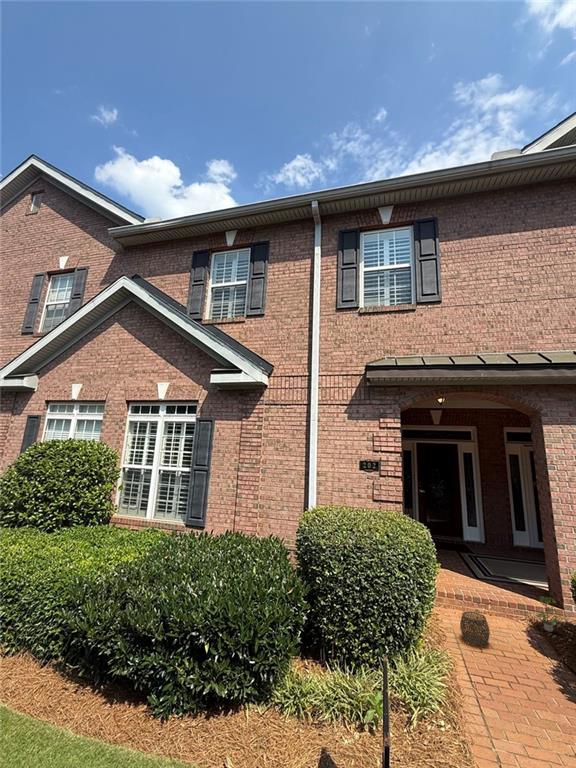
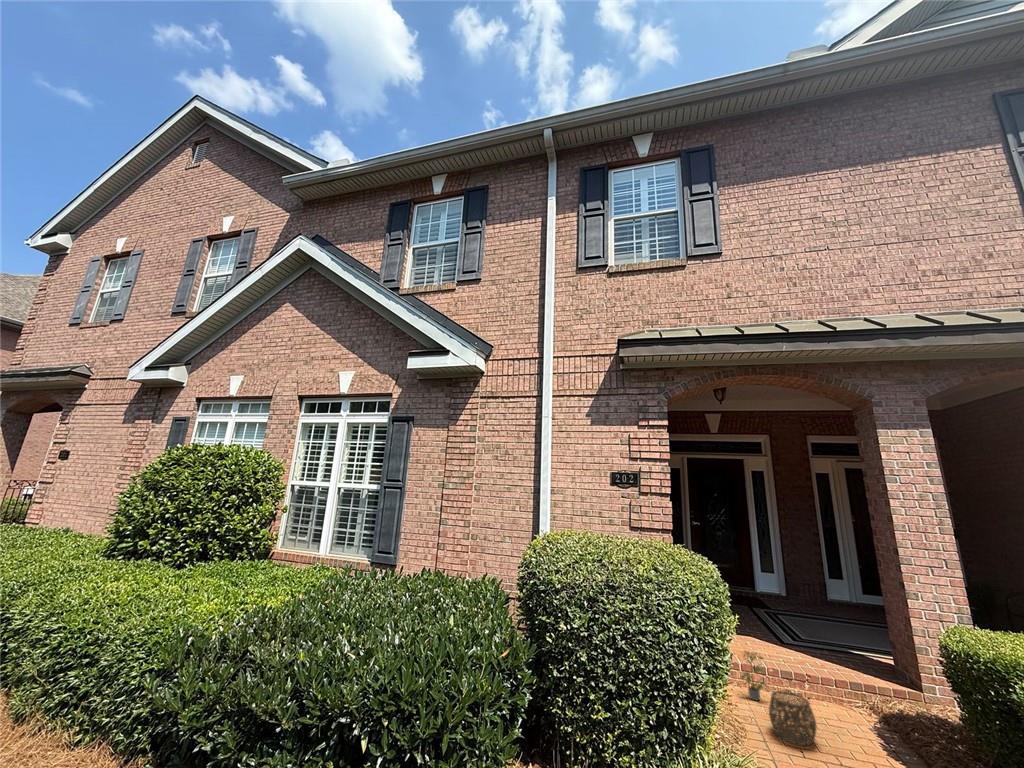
potted plant: present [538,596,560,632] -> present [741,652,766,700]

